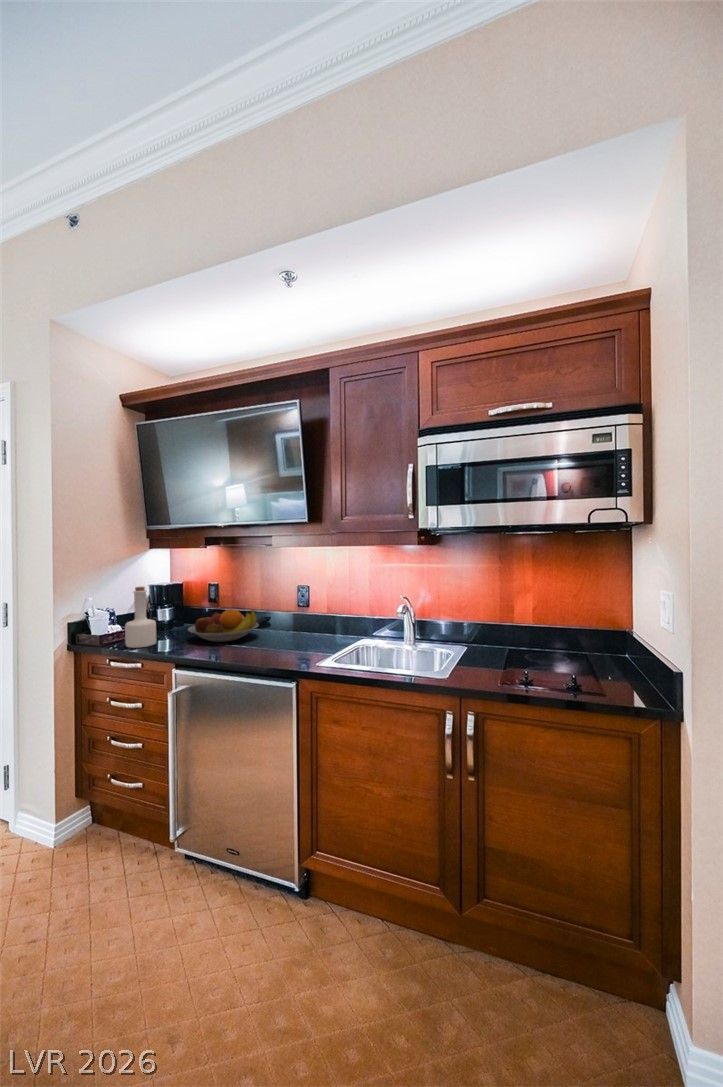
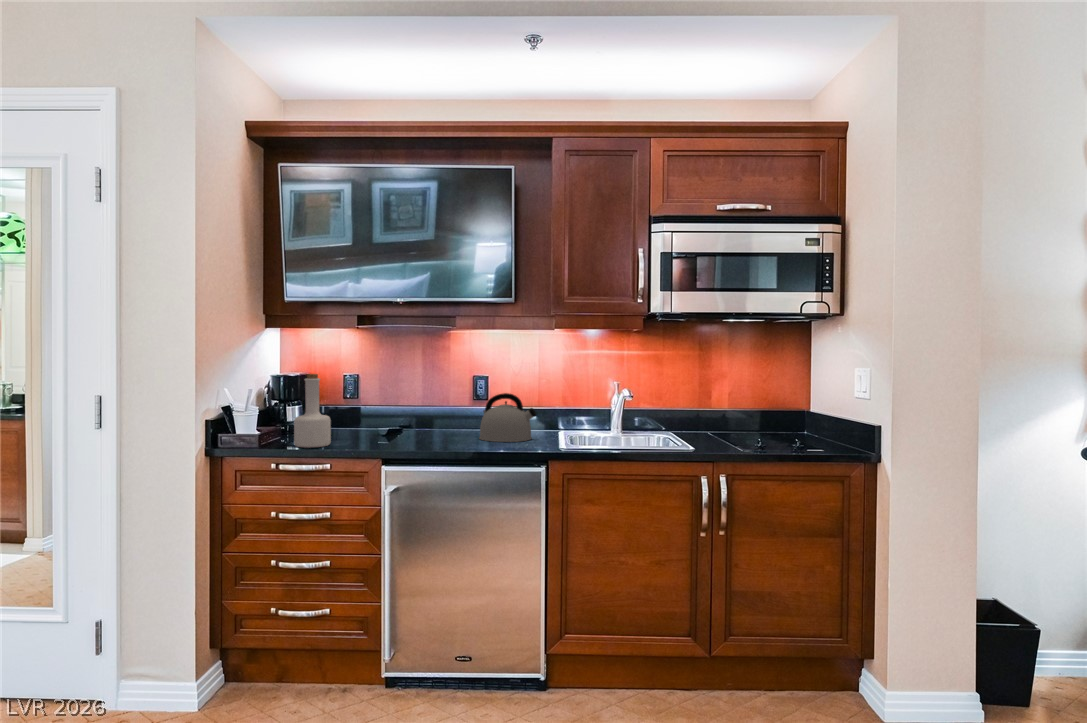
kettle: none [277,605,326,651] -> present [479,393,536,442]
fruit bowl: present [188,609,259,642] -> none [358,403,440,440]

